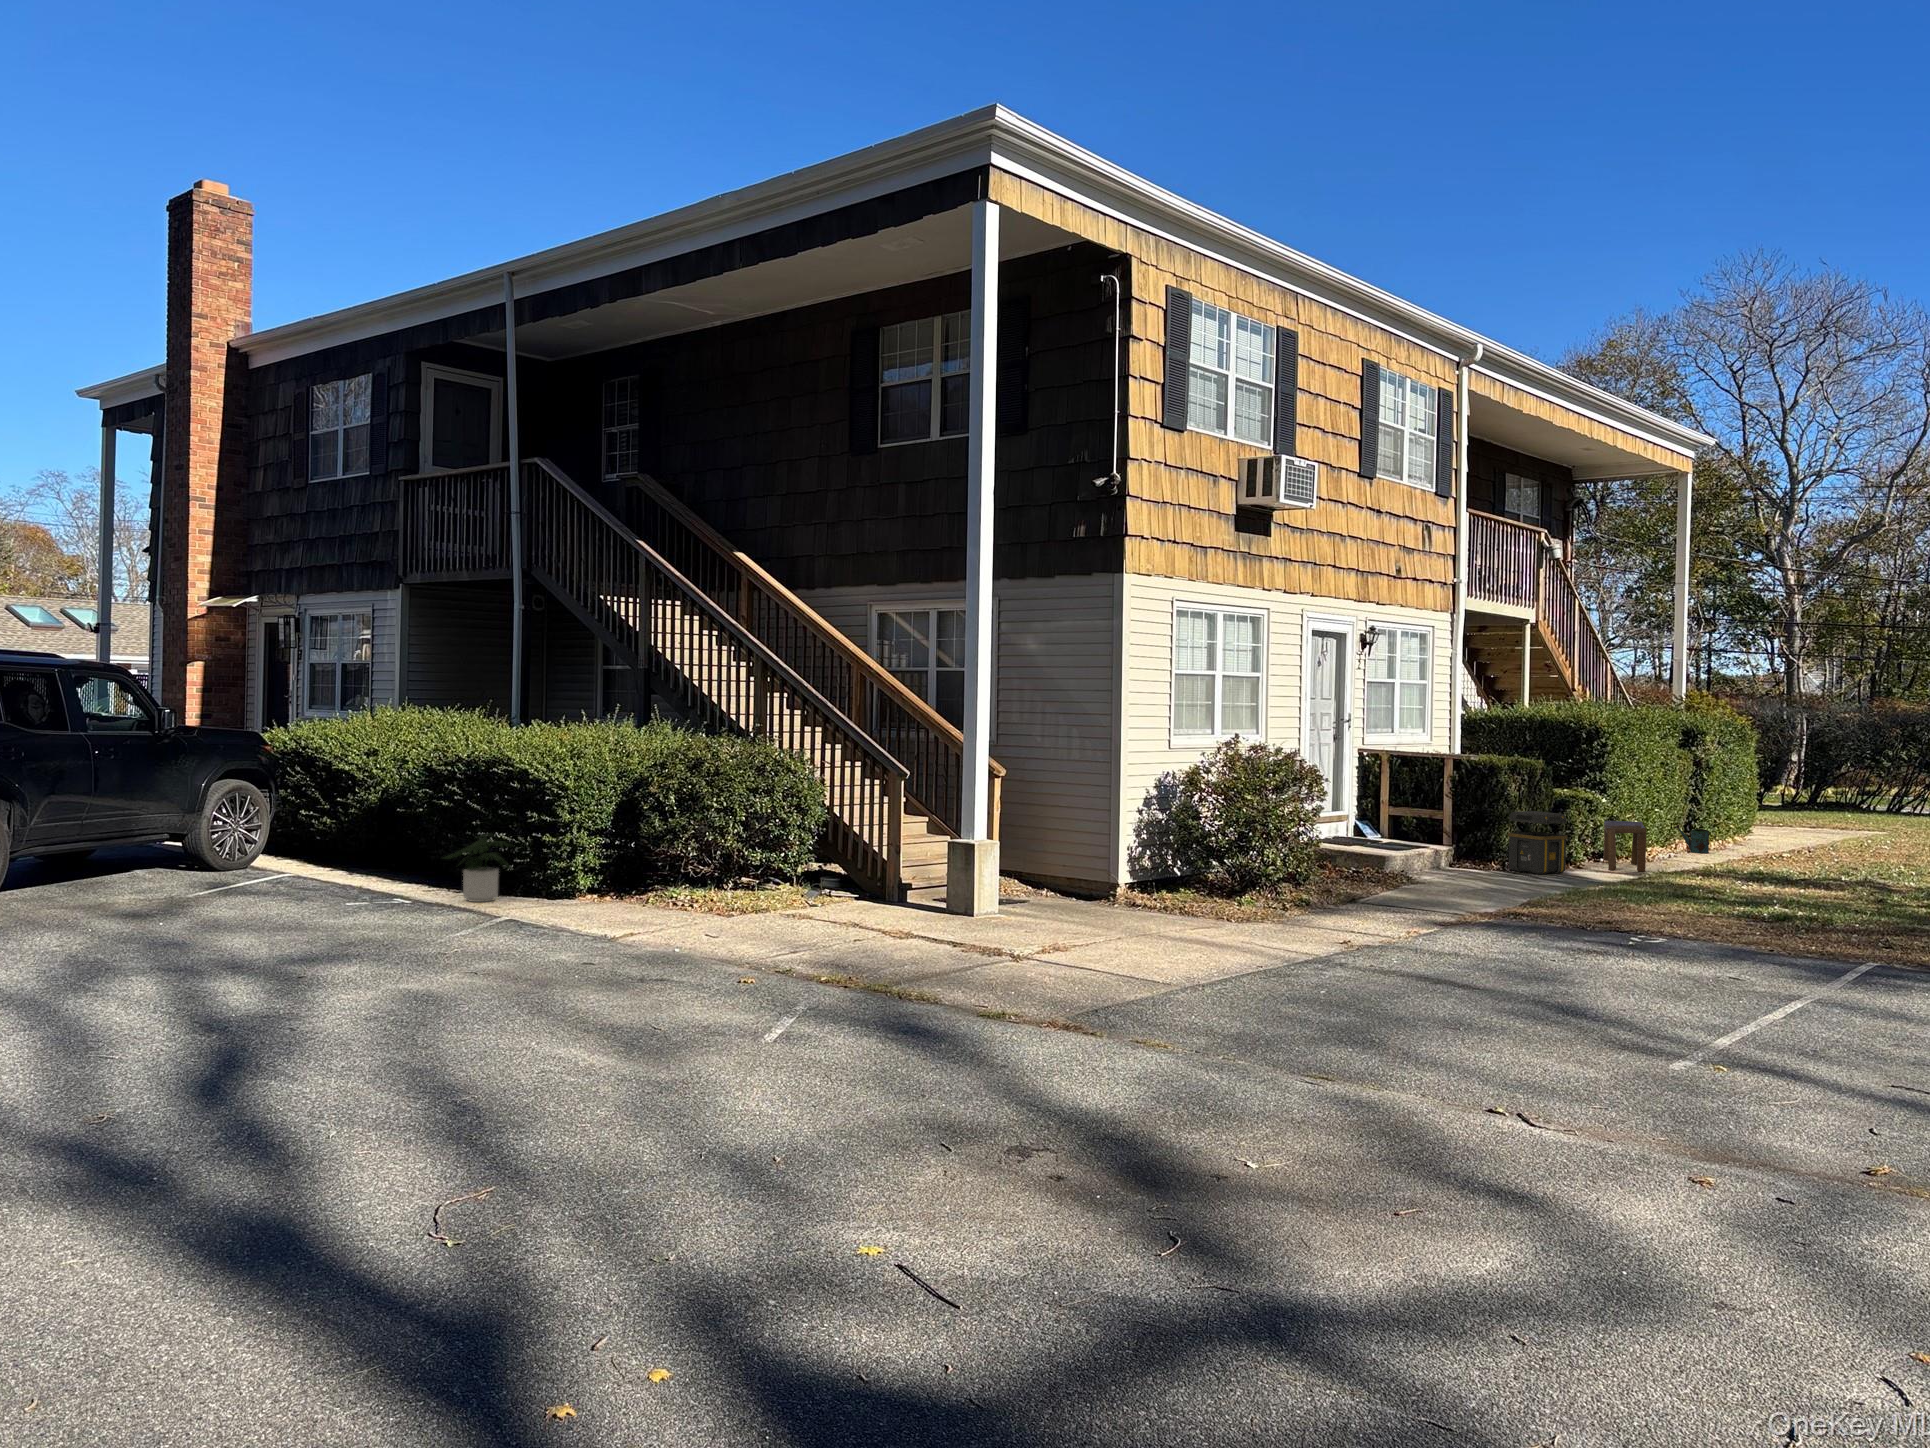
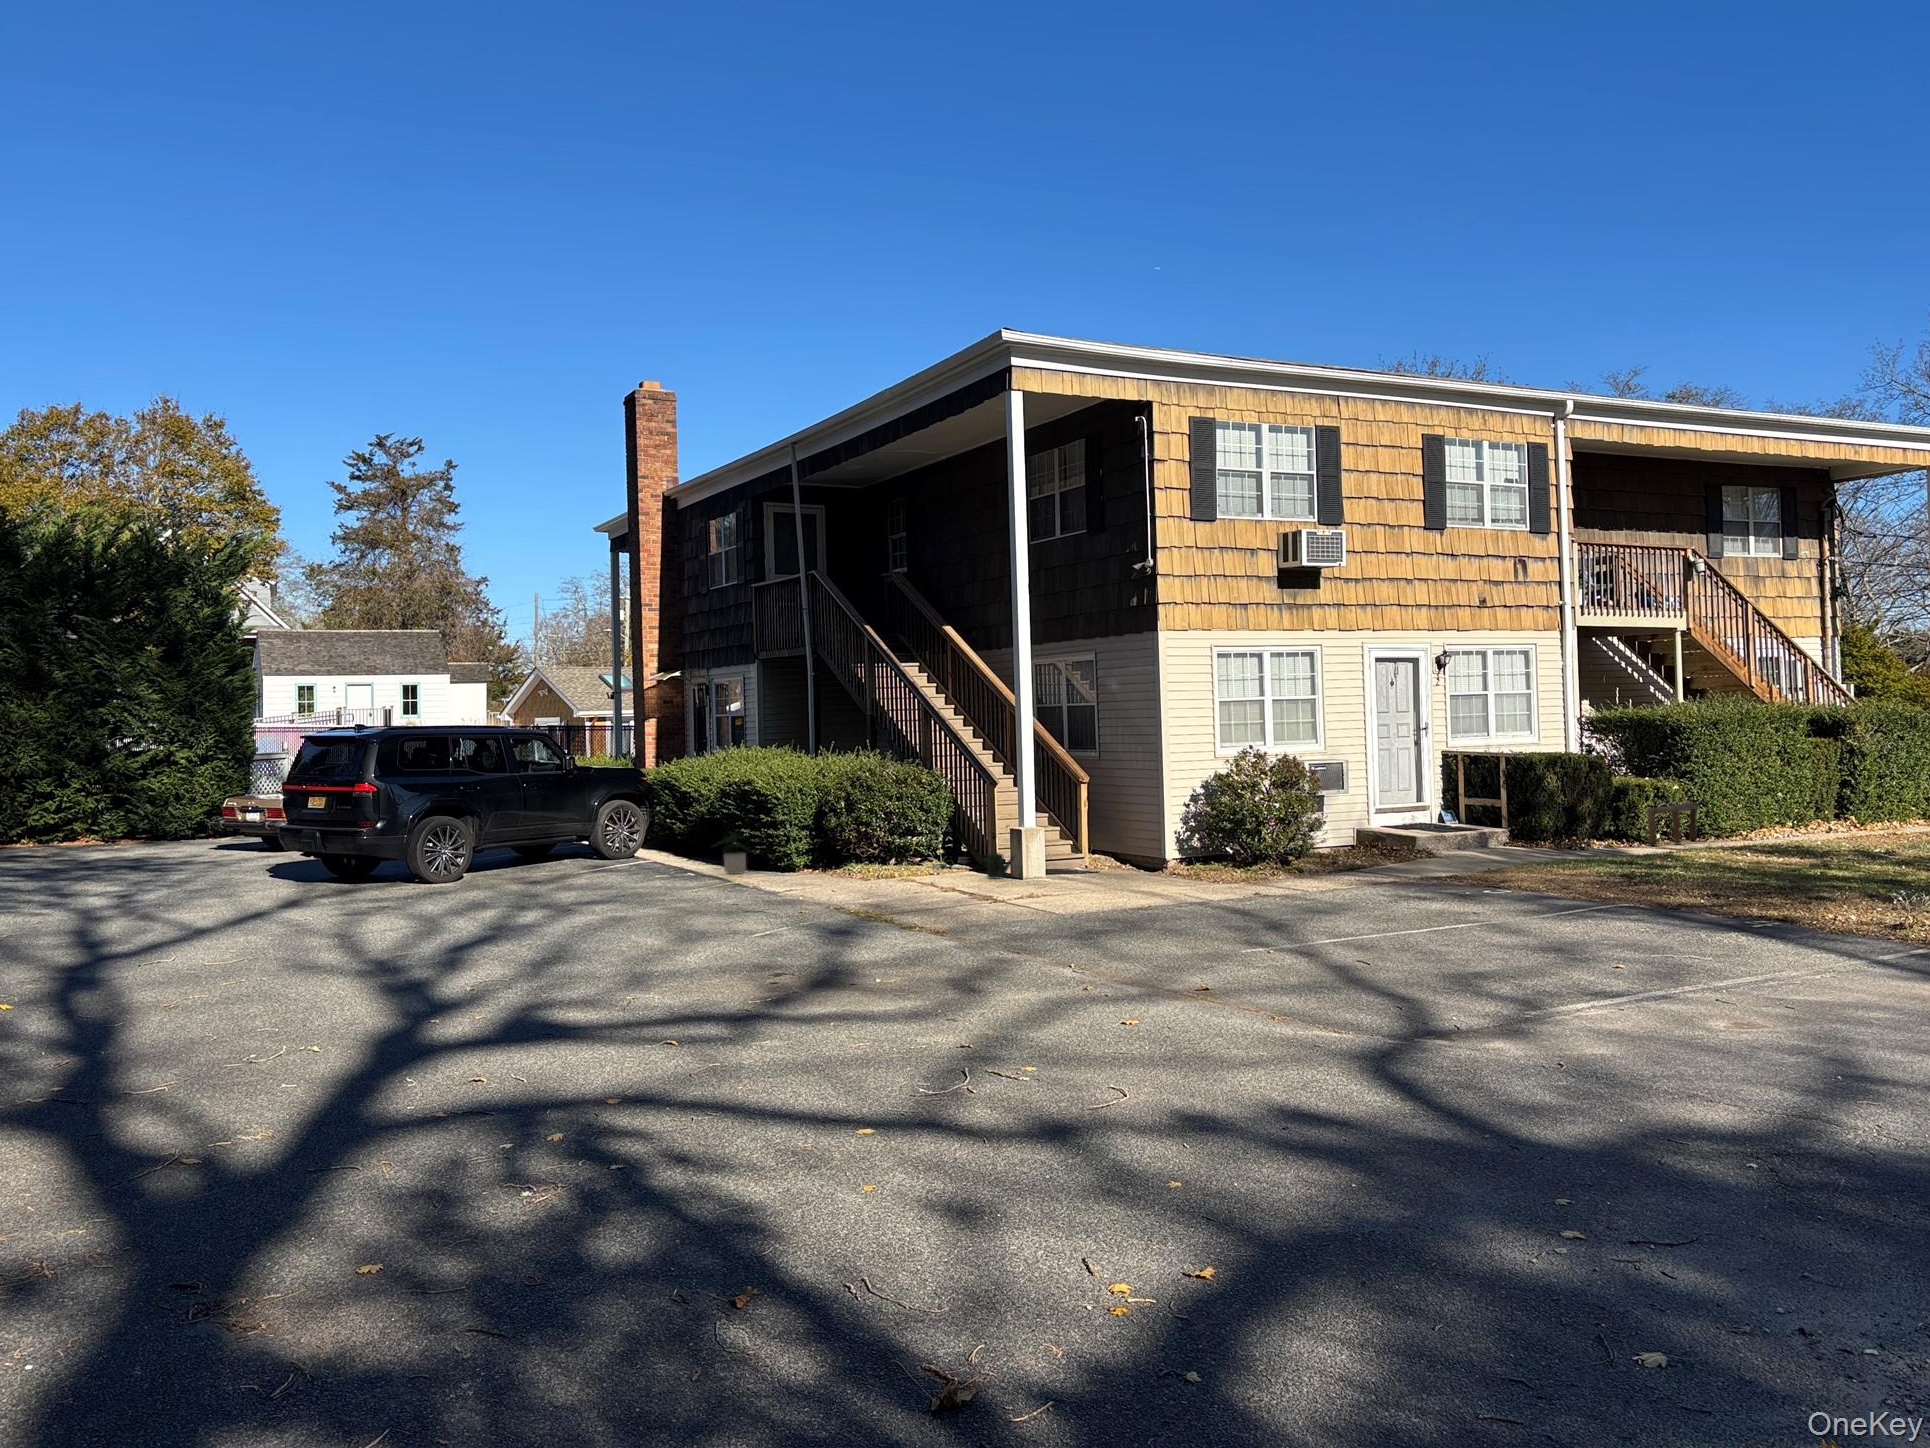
toolbox: present [1508,811,1567,874] -> none [1550,796,1598,848]
watering can: present [1675,825,1716,853] -> present [986,853,1014,879]

